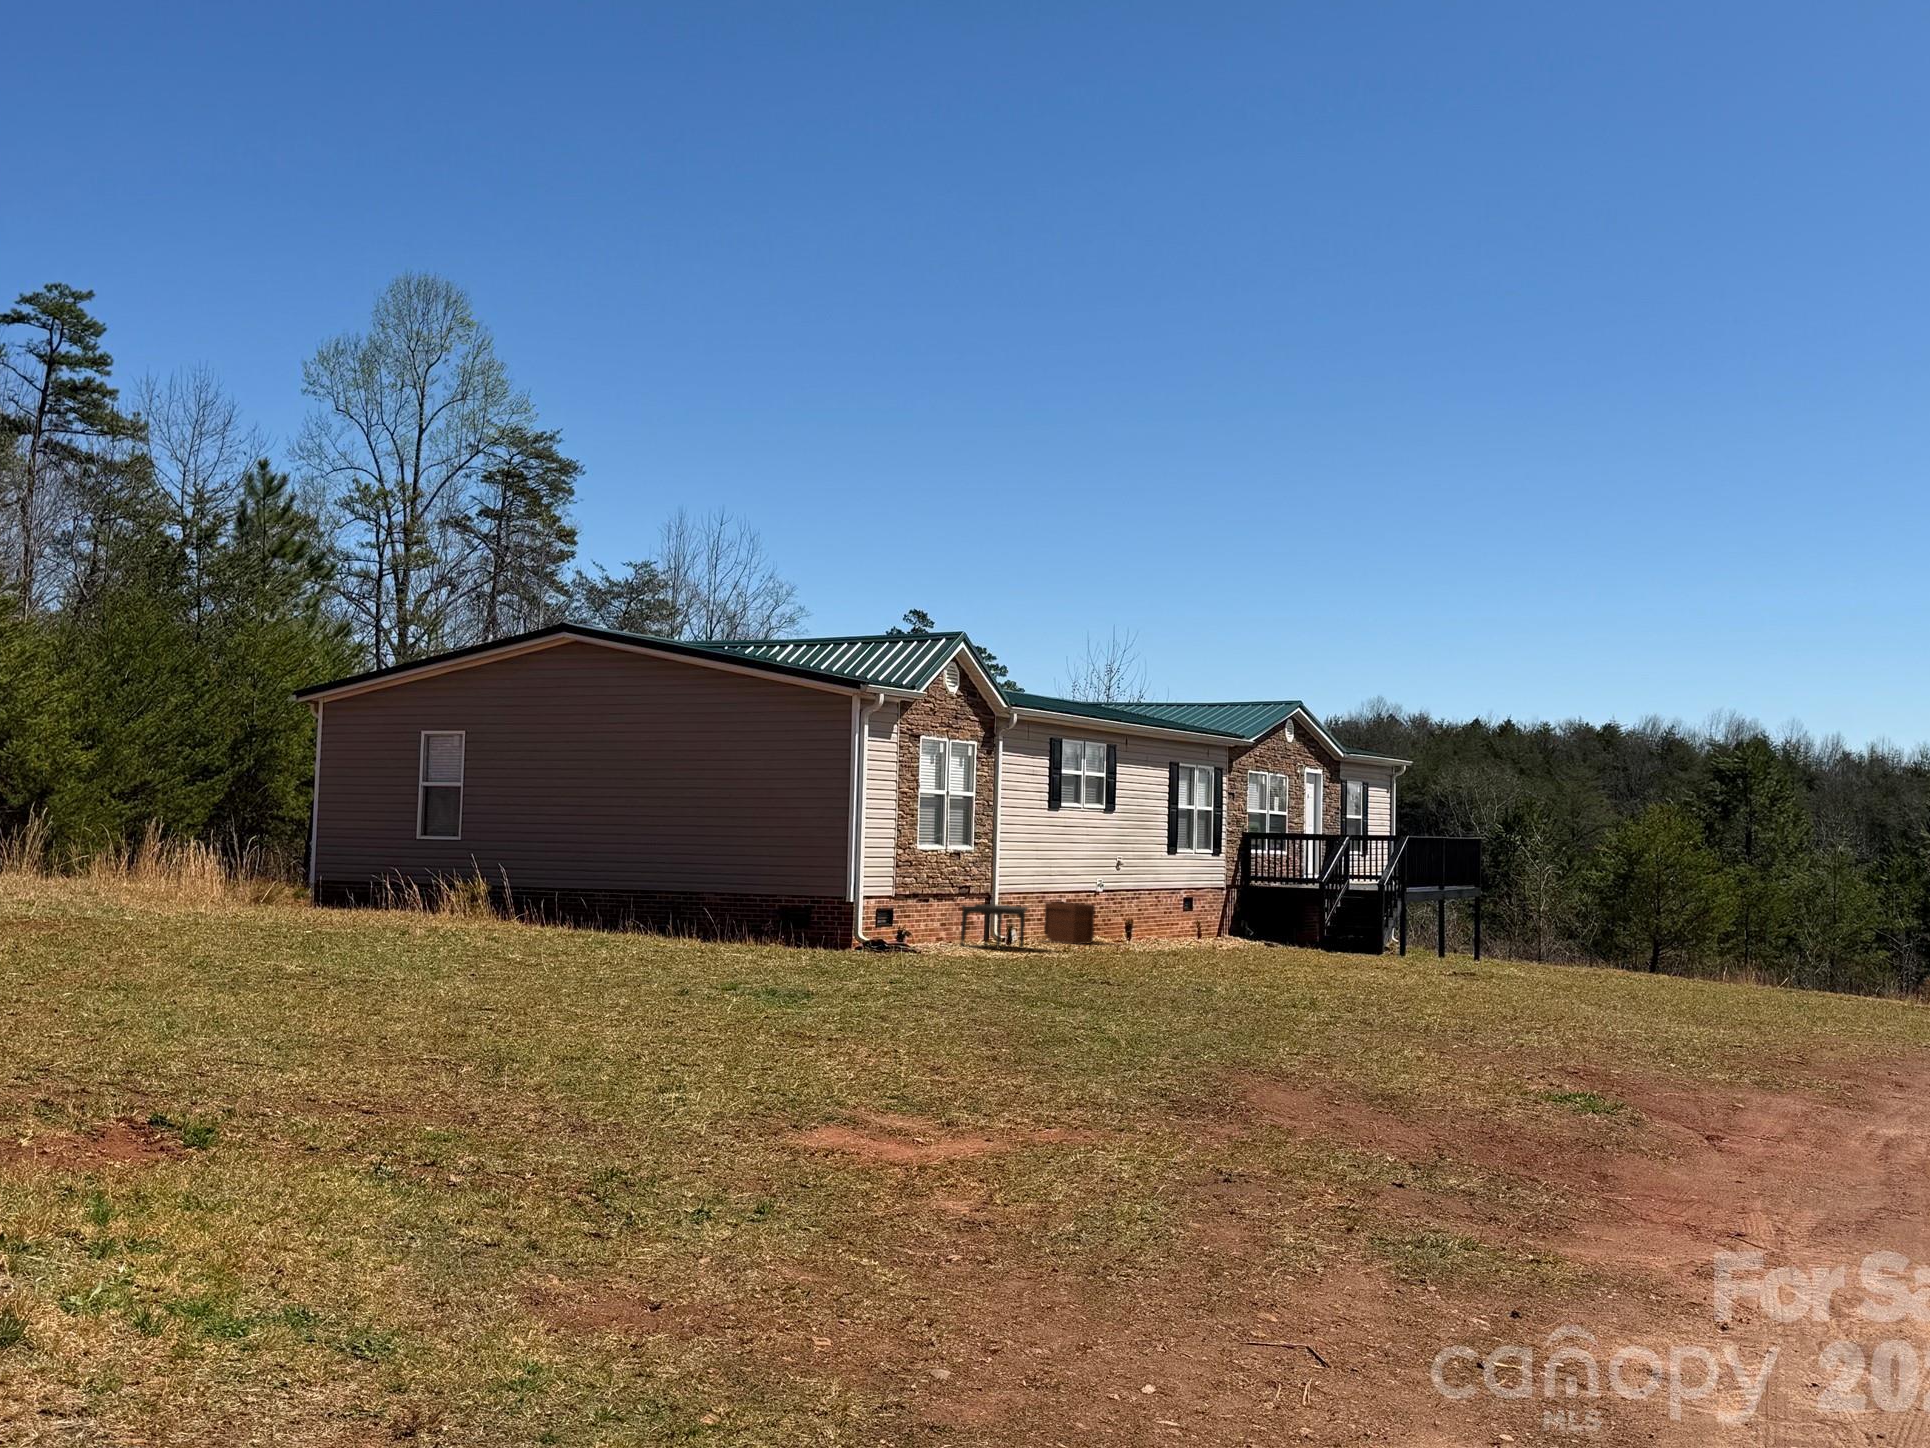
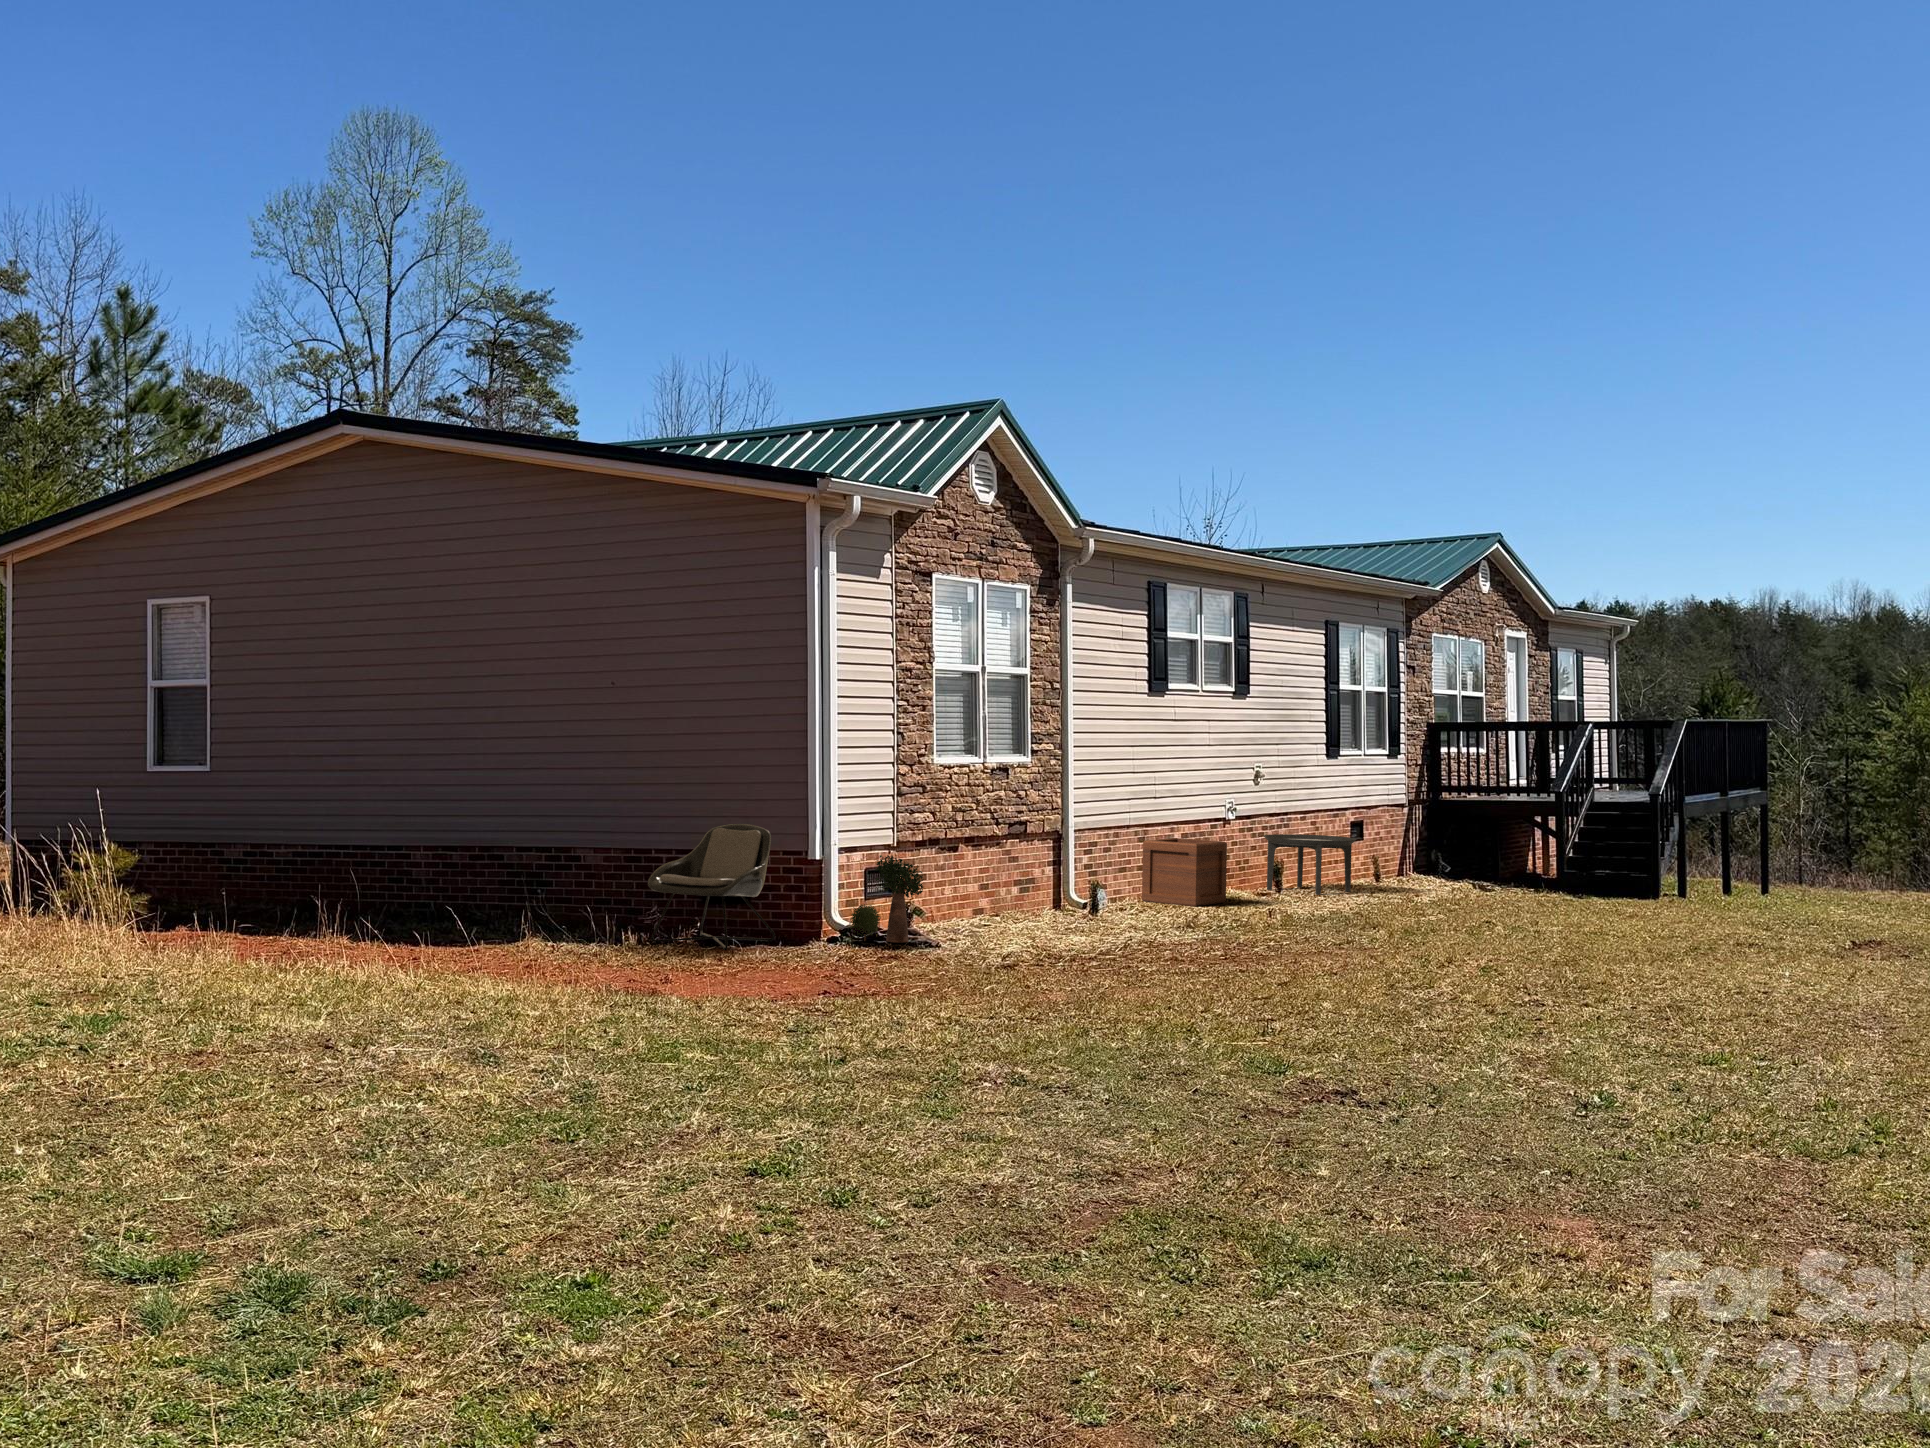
lounge chair: none [756,880,826,950] -> present [648,824,775,950]
potted plant: none [868,901,912,951] -> present [849,855,924,942]
round table: present [960,904,1028,950] -> present [1264,834,1357,895]

